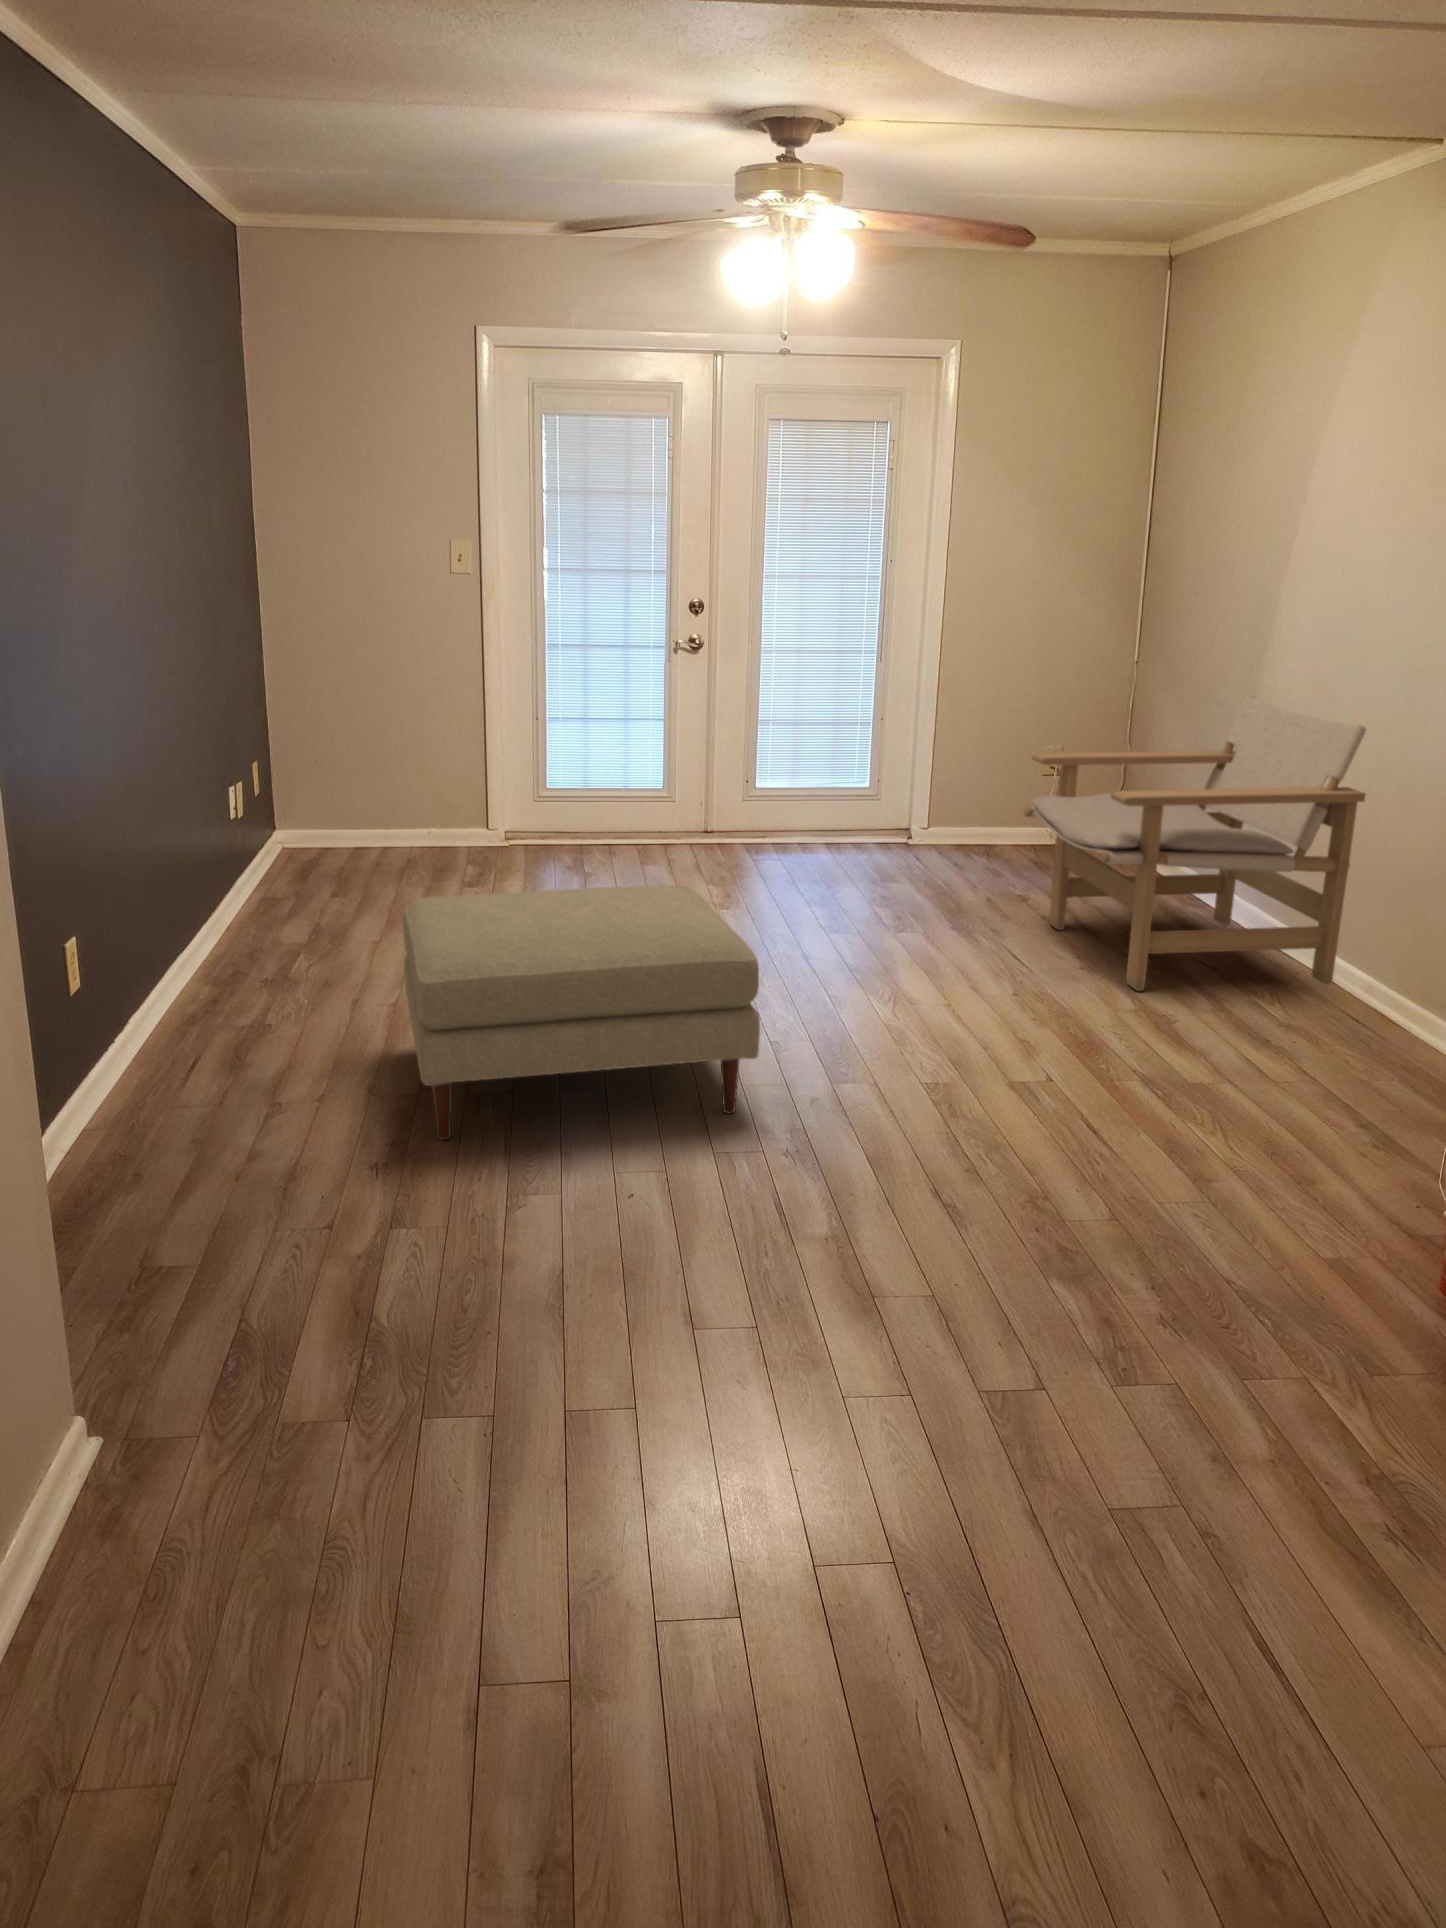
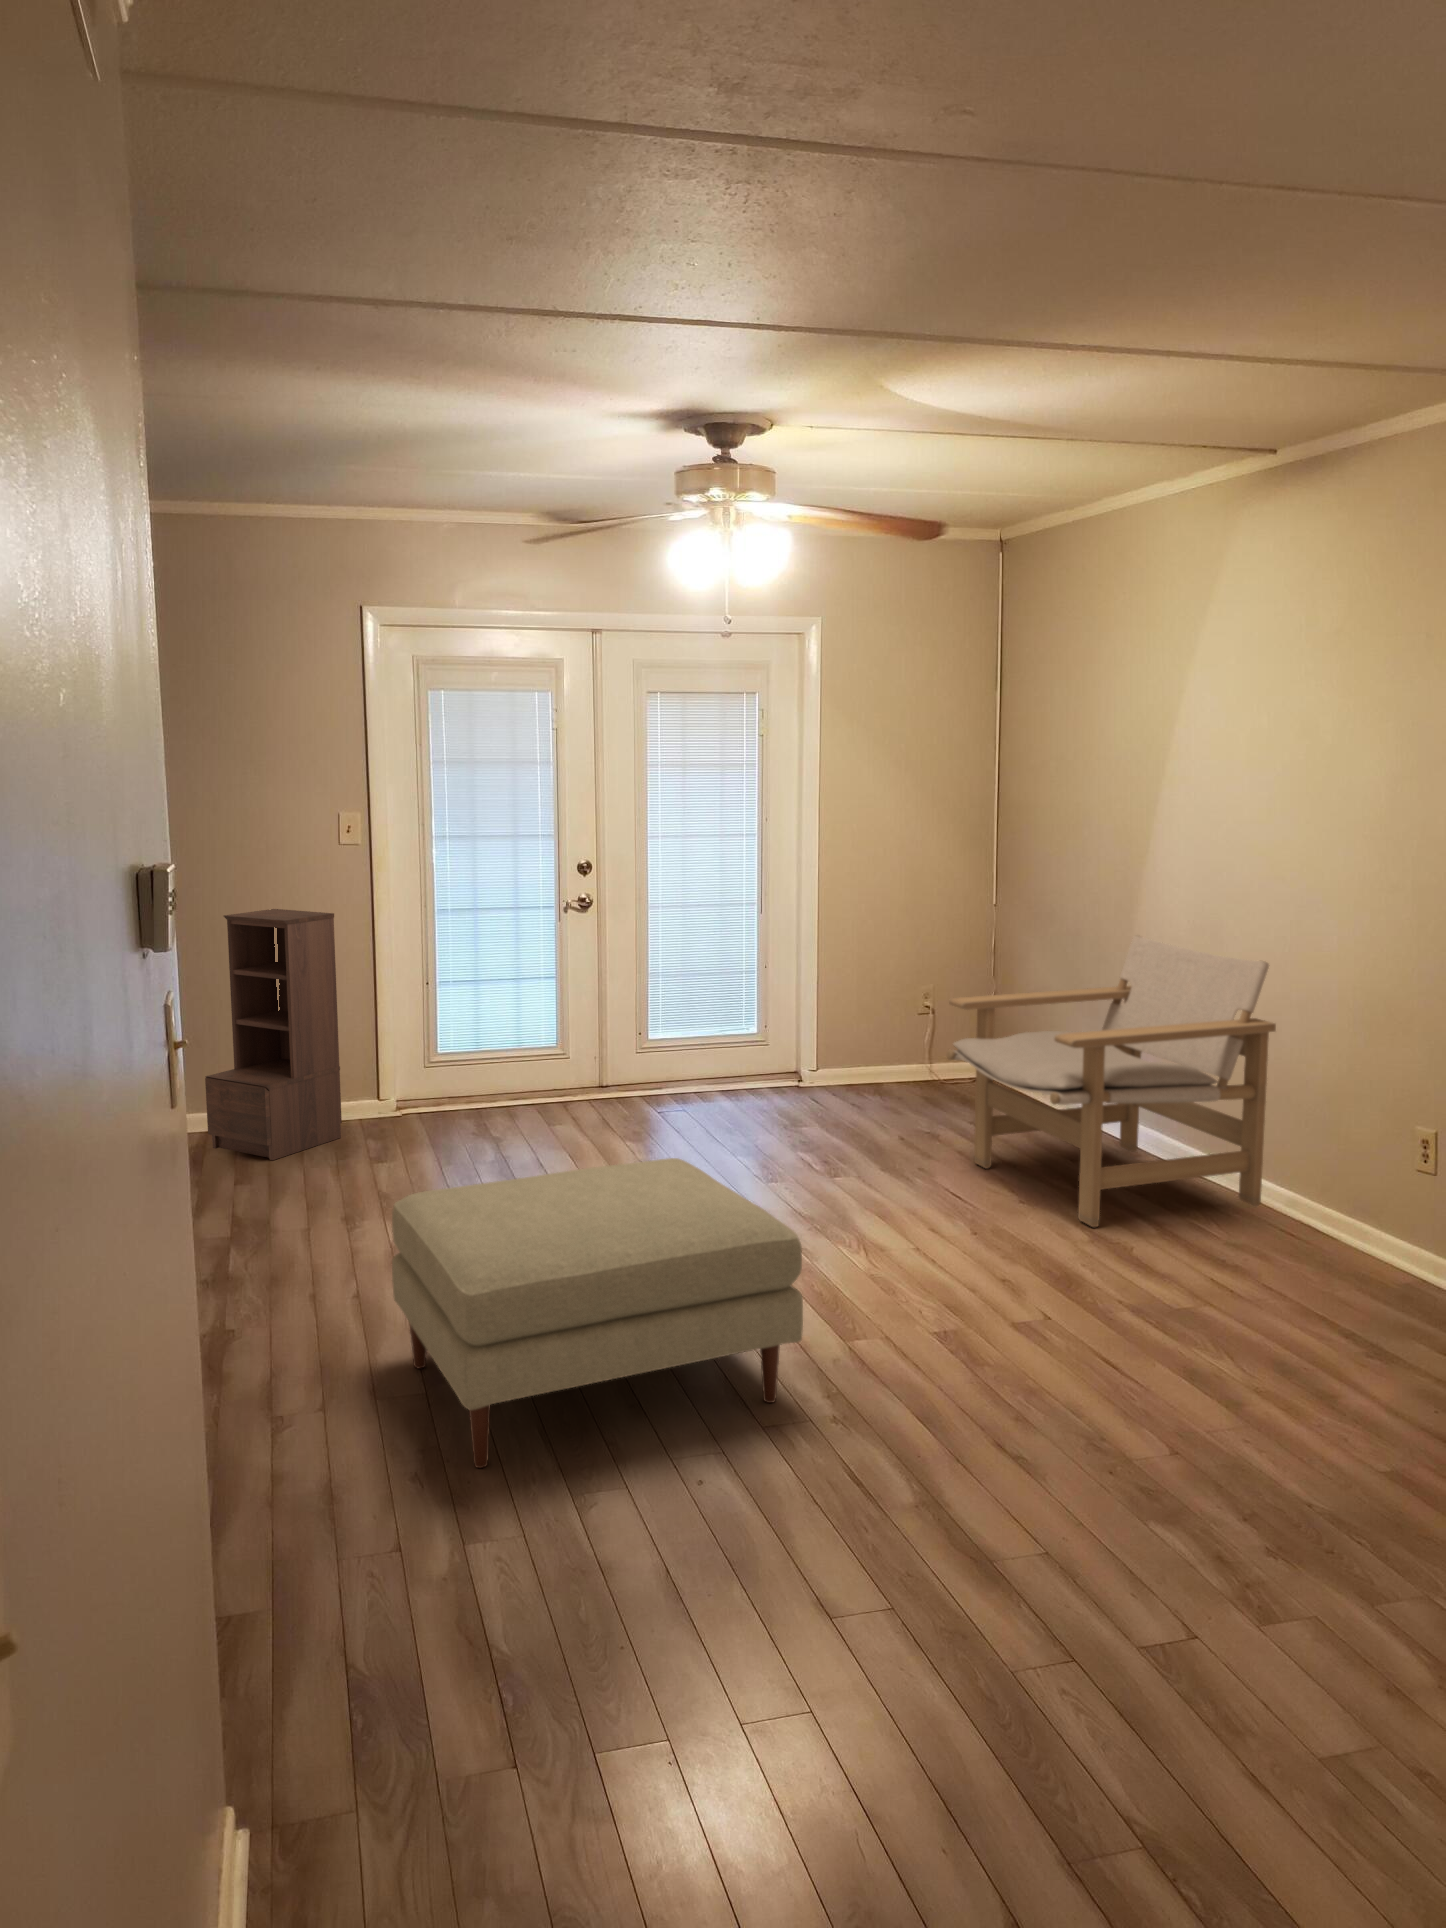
bookshelf: none [320,638,447,877] -> present [205,909,342,1160]

